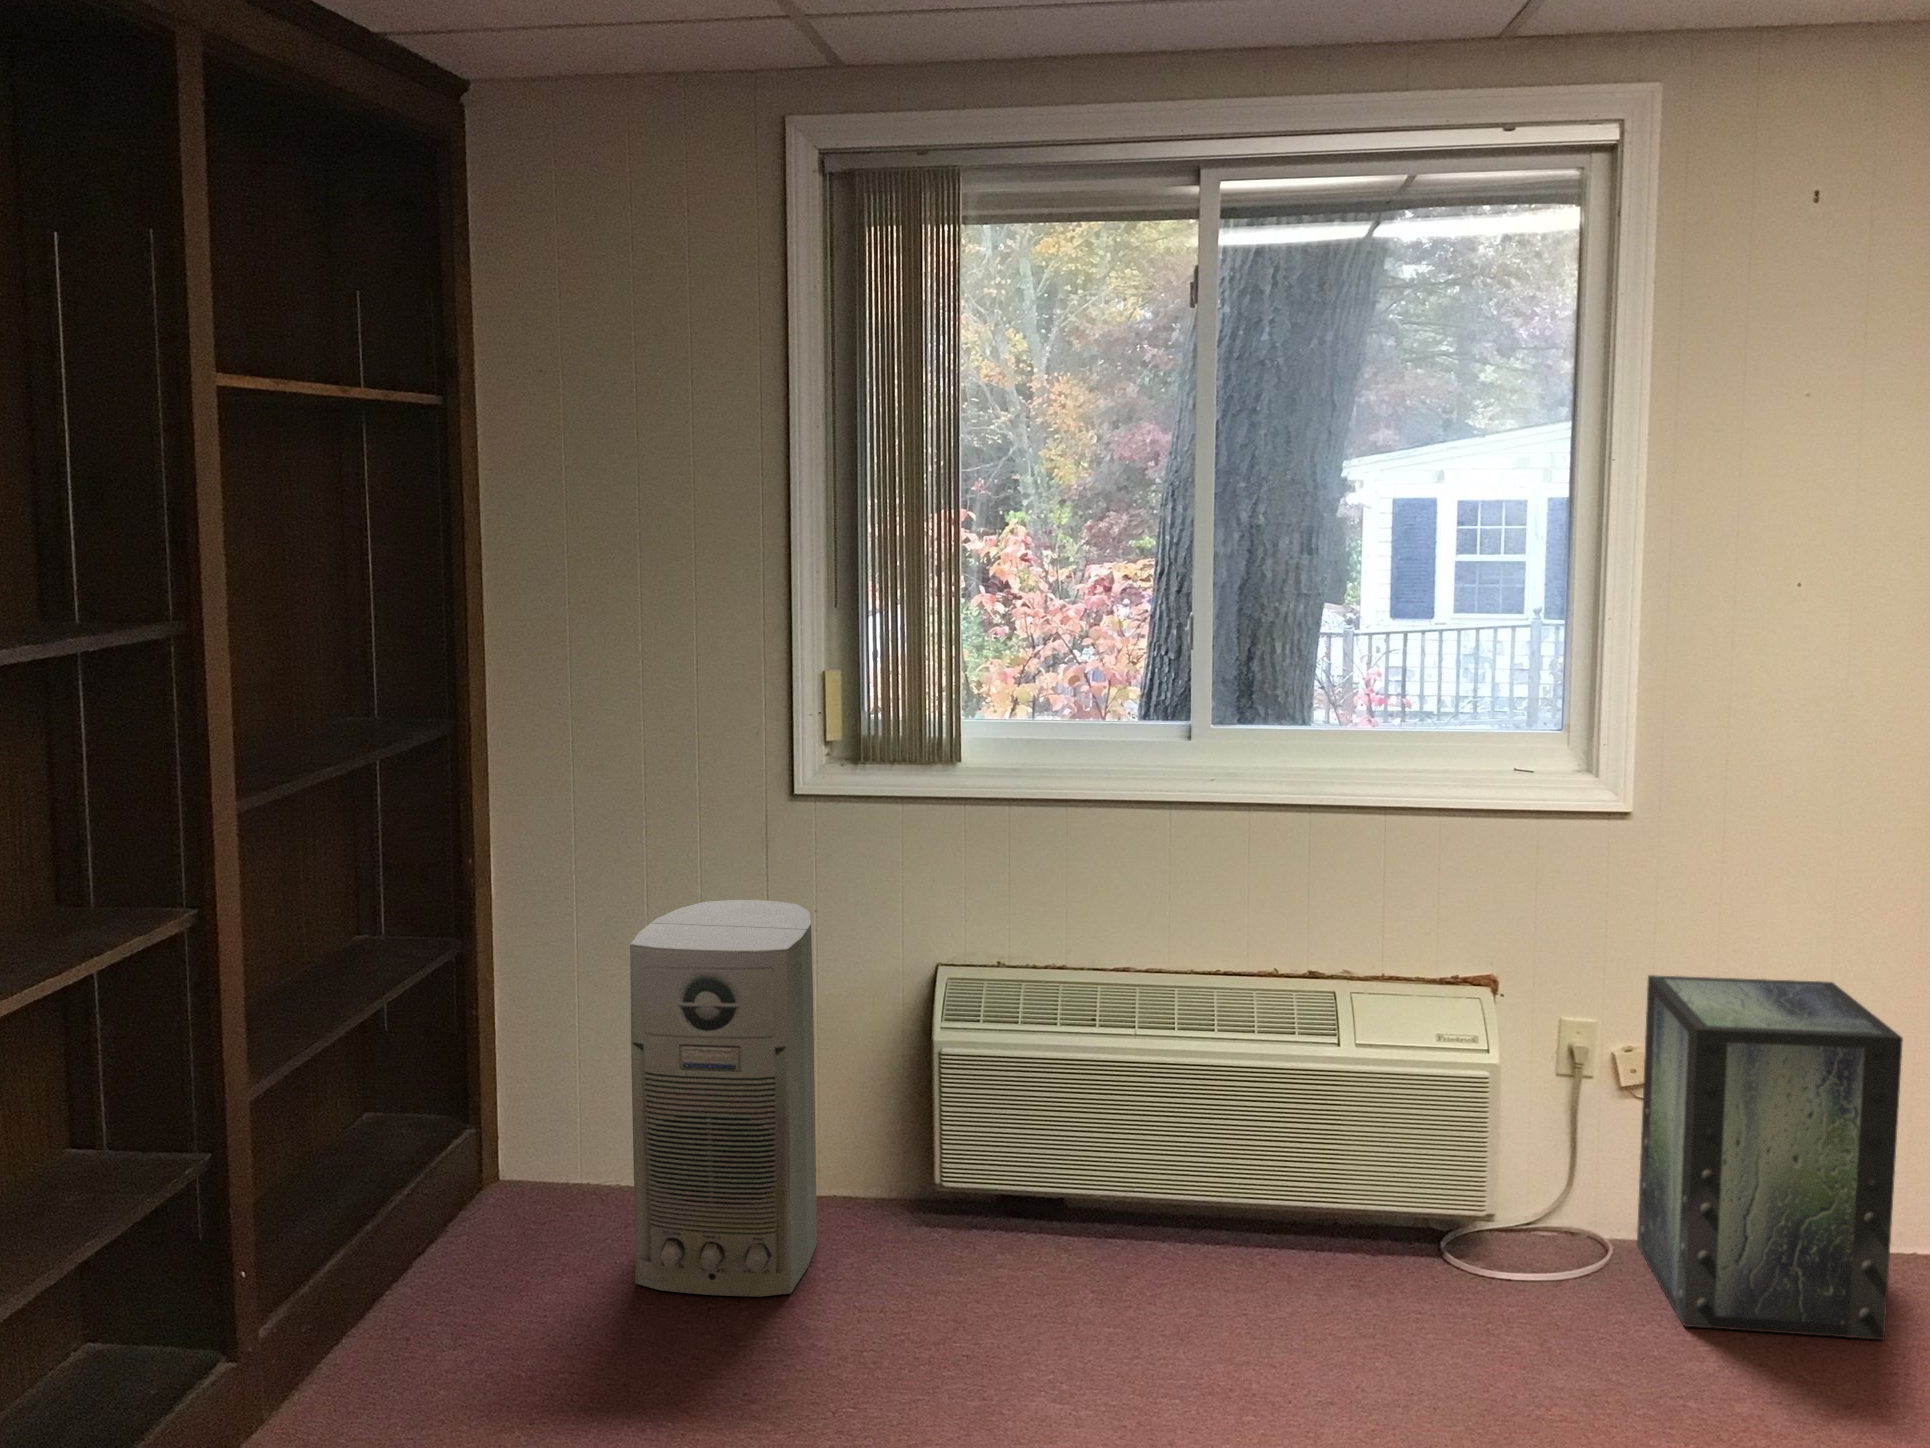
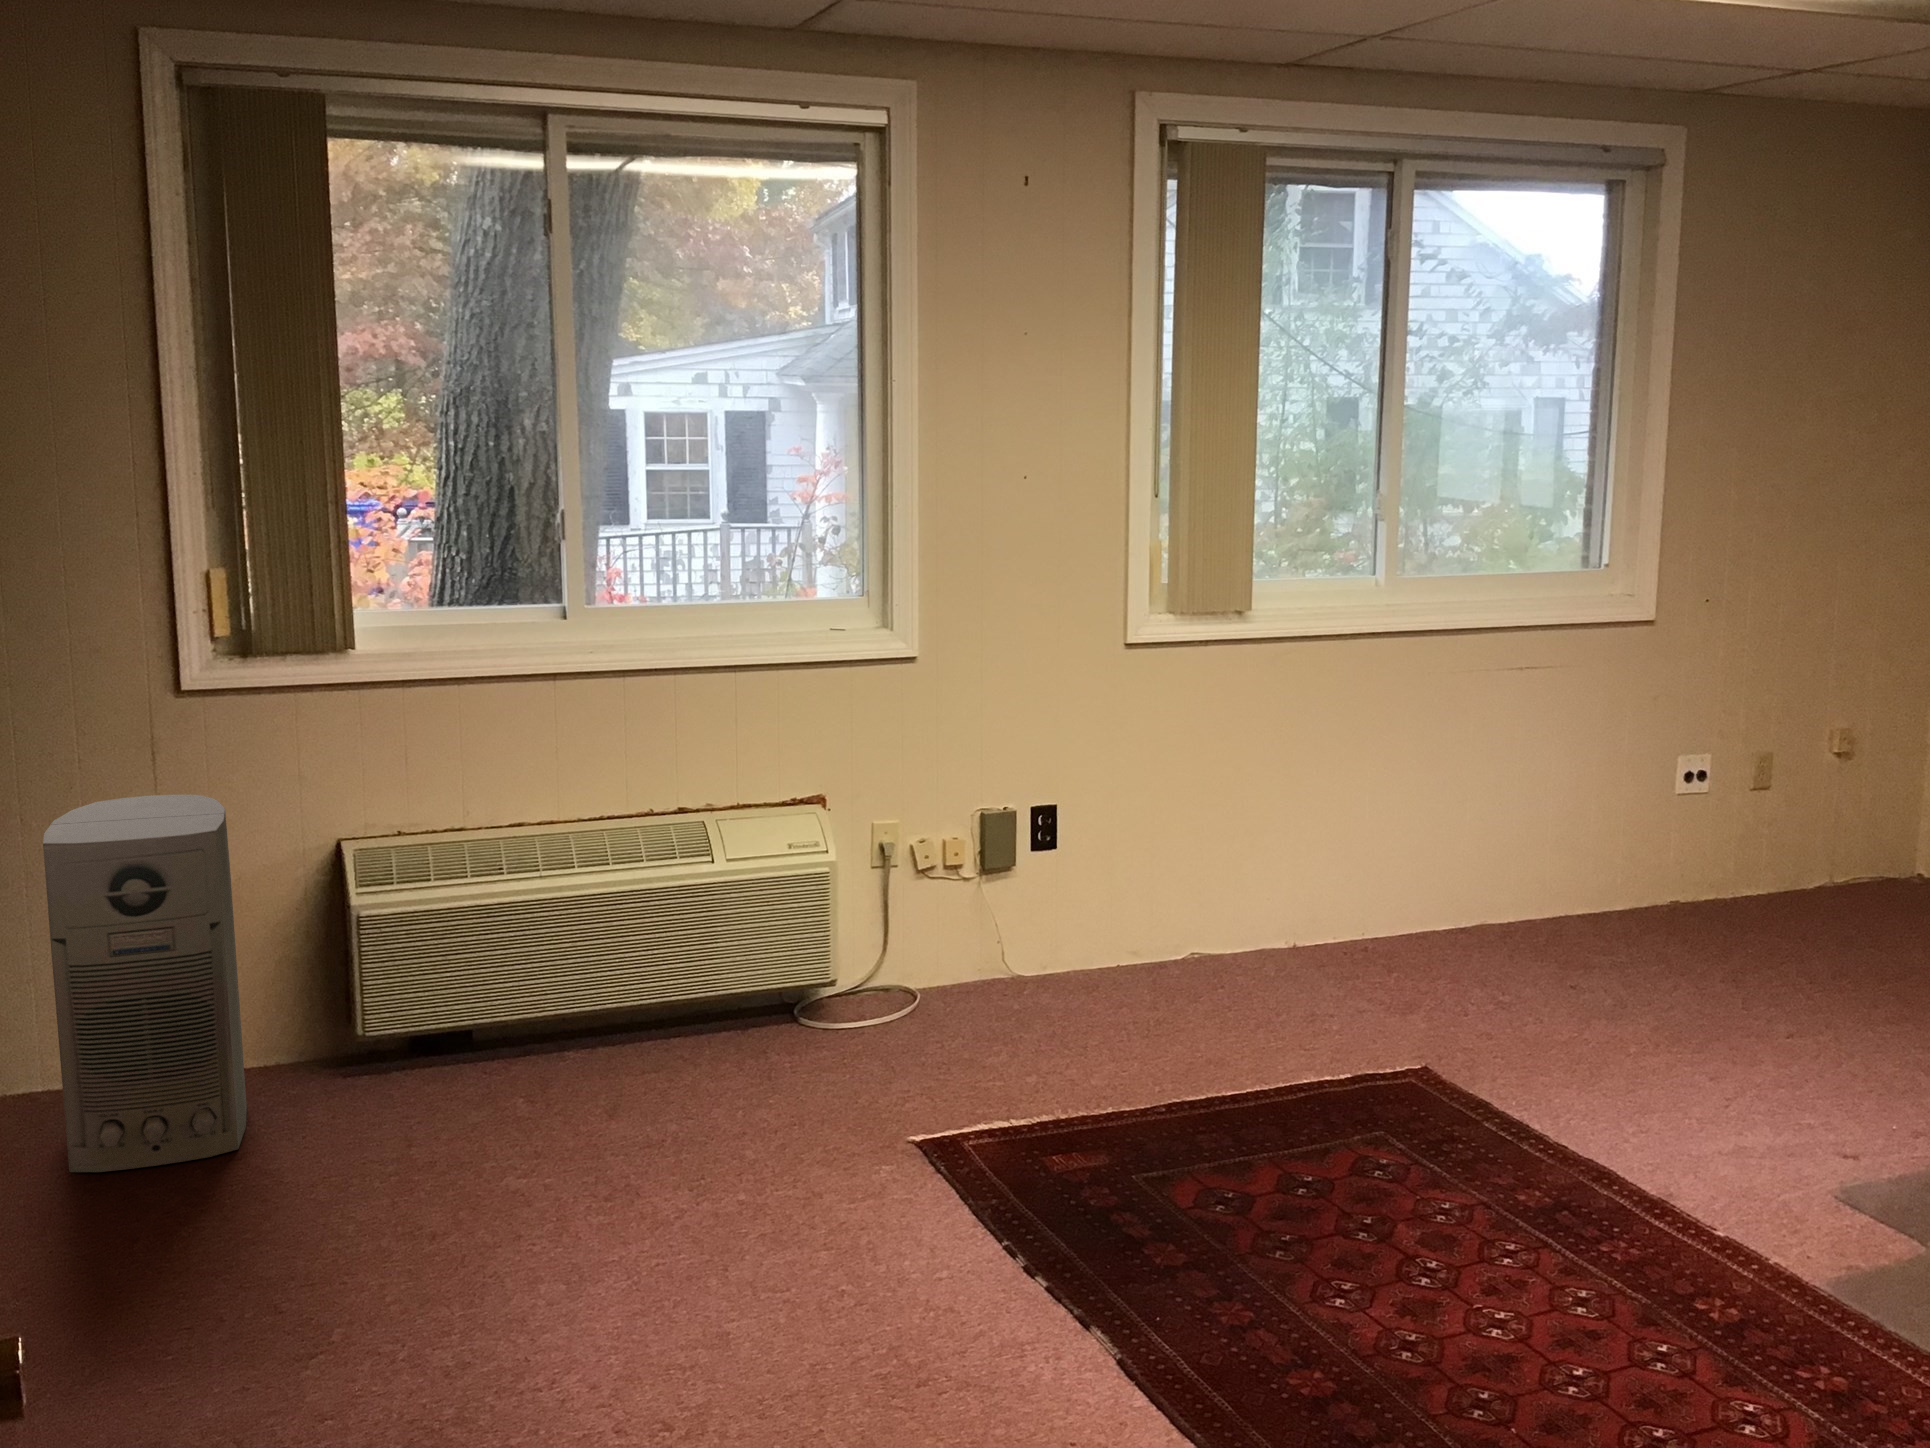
storage box: present [1637,975,1903,1340] -> none [935,773,1109,1035]

